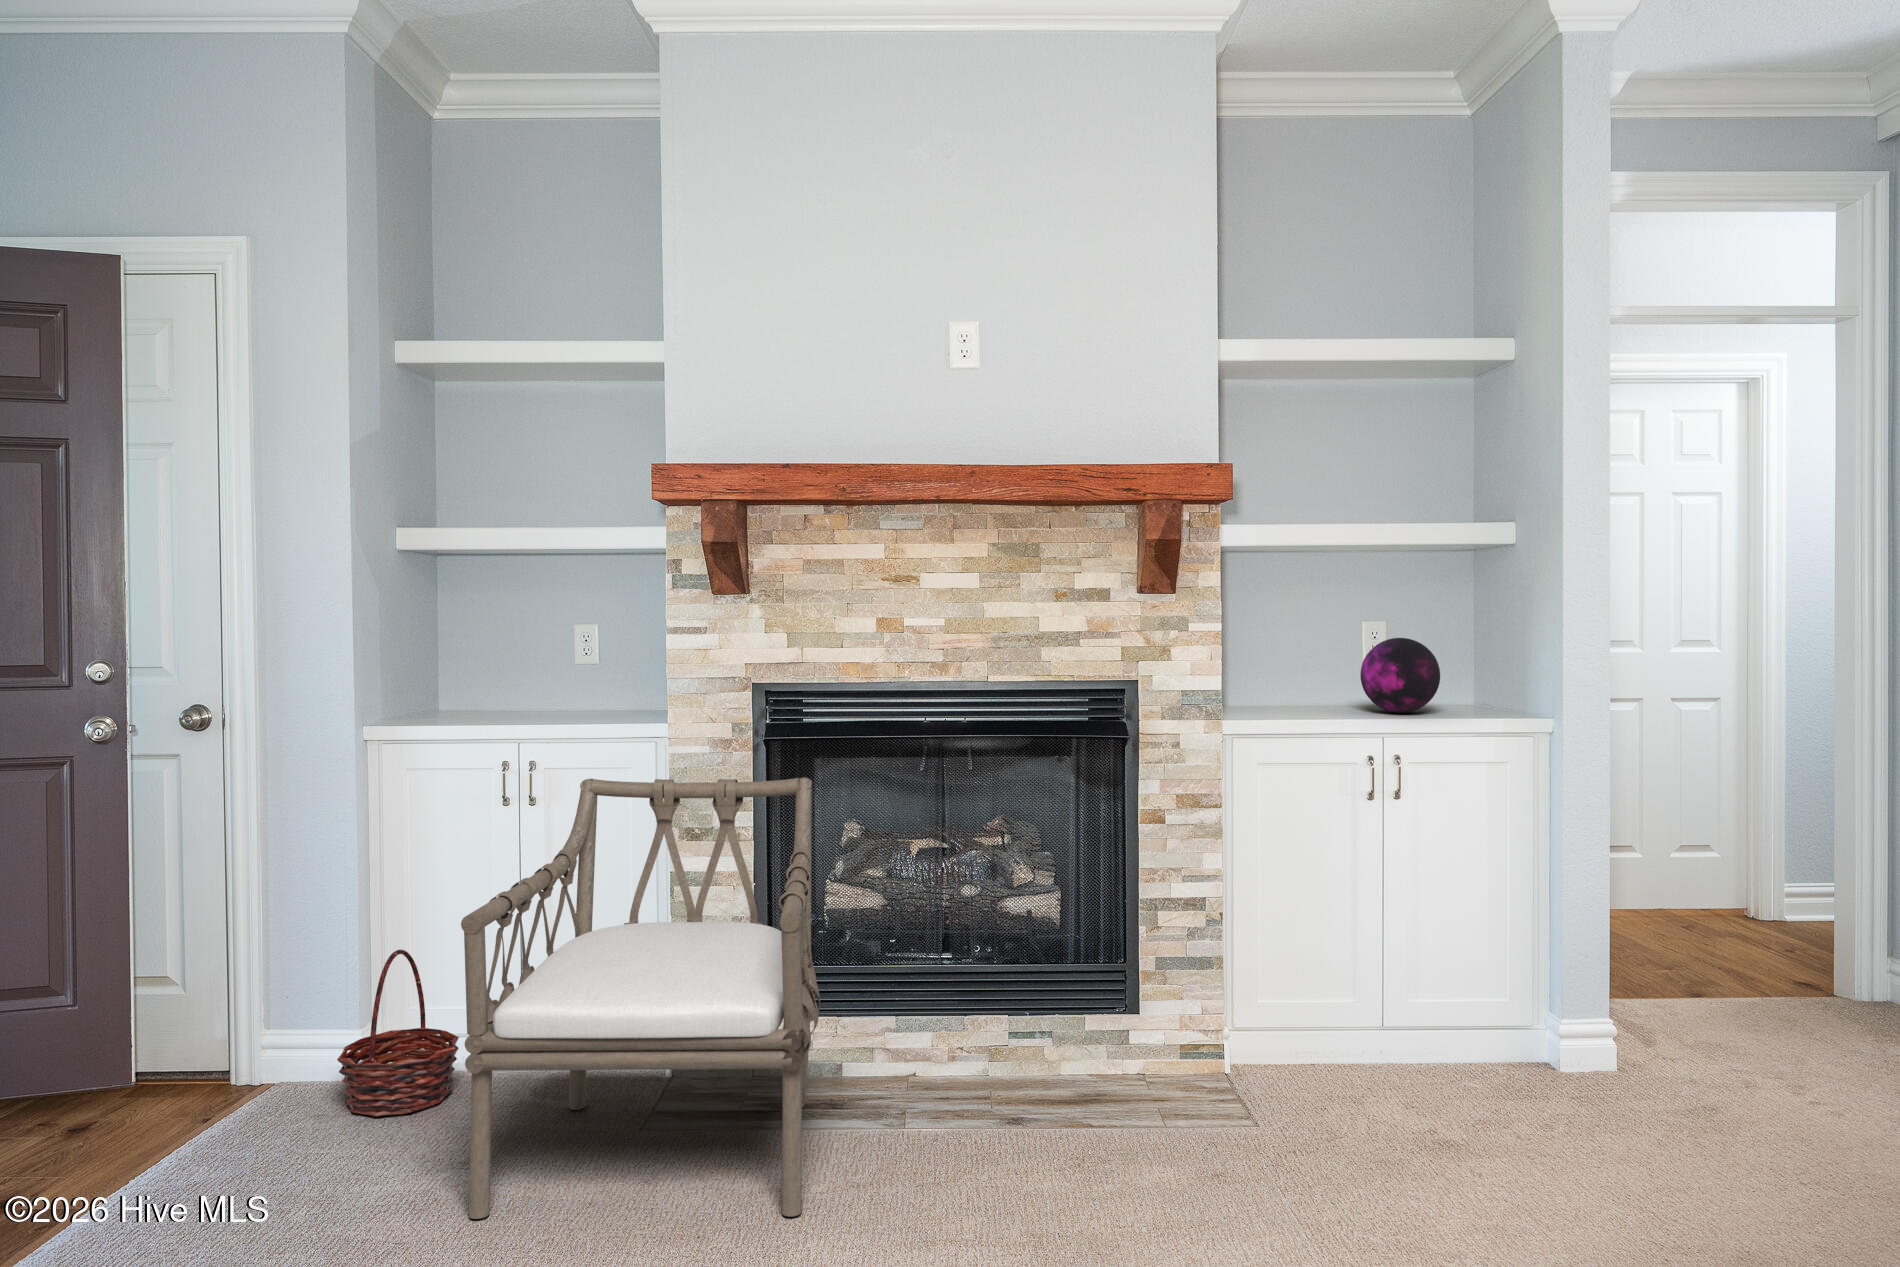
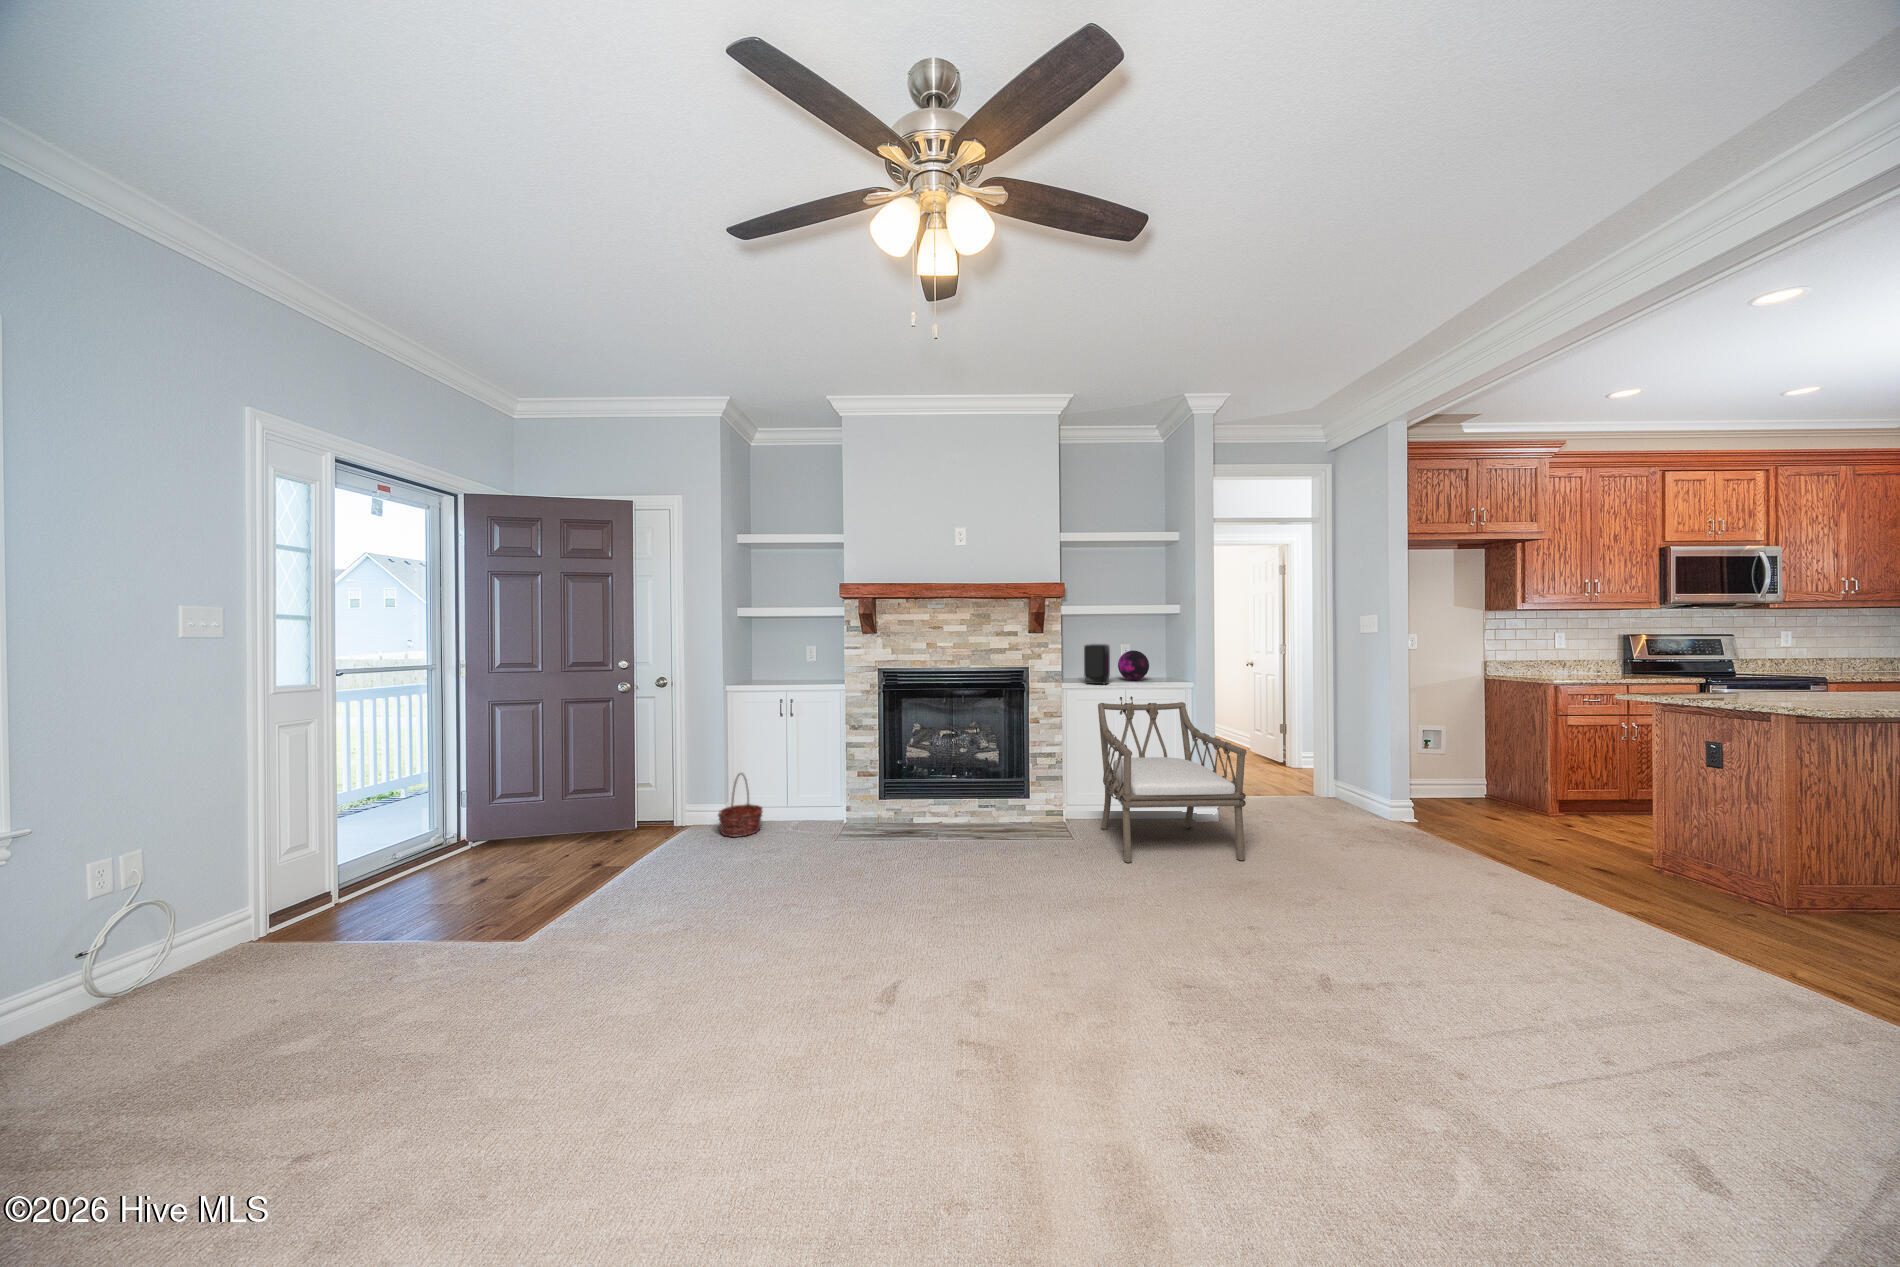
speaker: none [1278,622,1343,724] -> present [1084,644,1110,684]
armchair: present [461,777,820,1219] -> present [1098,702,1247,862]

